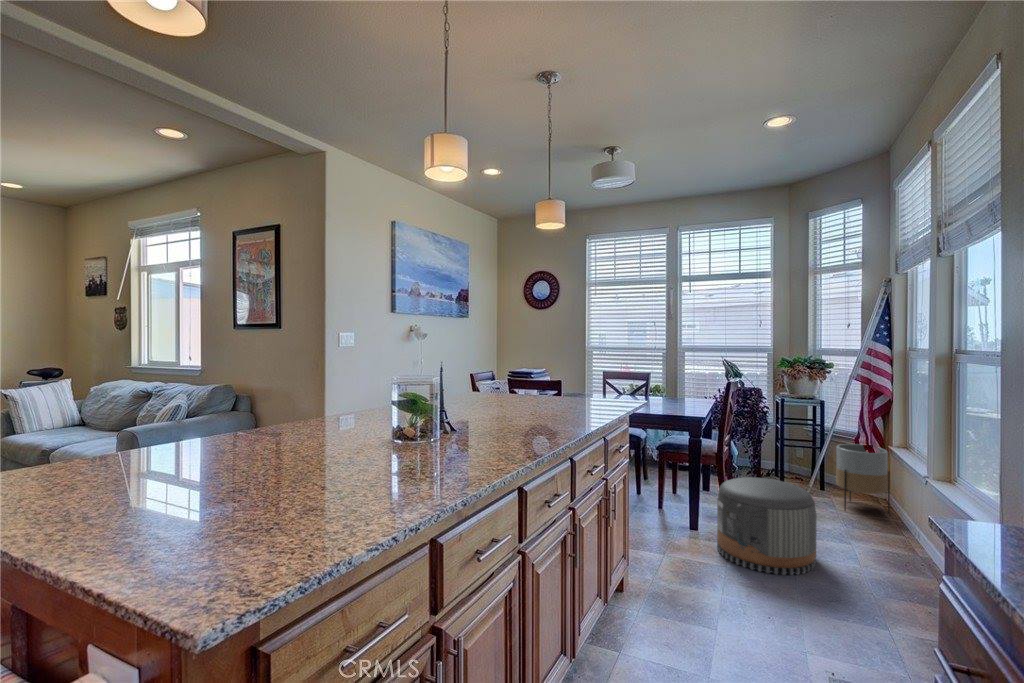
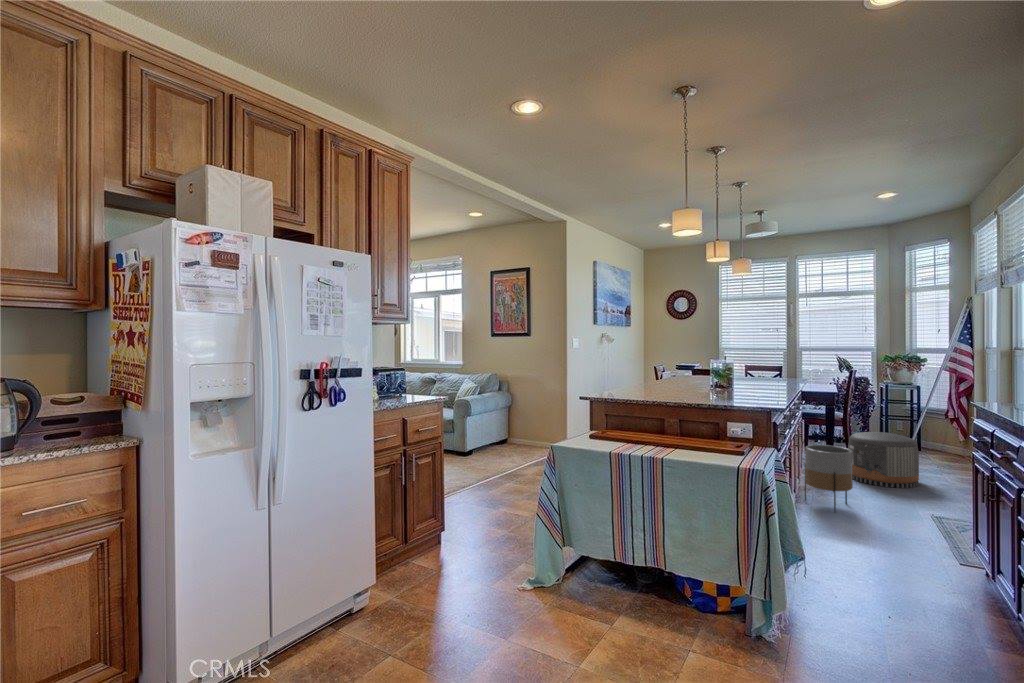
planter: present [836,444,890,513] -> present [805,445,853,512]

